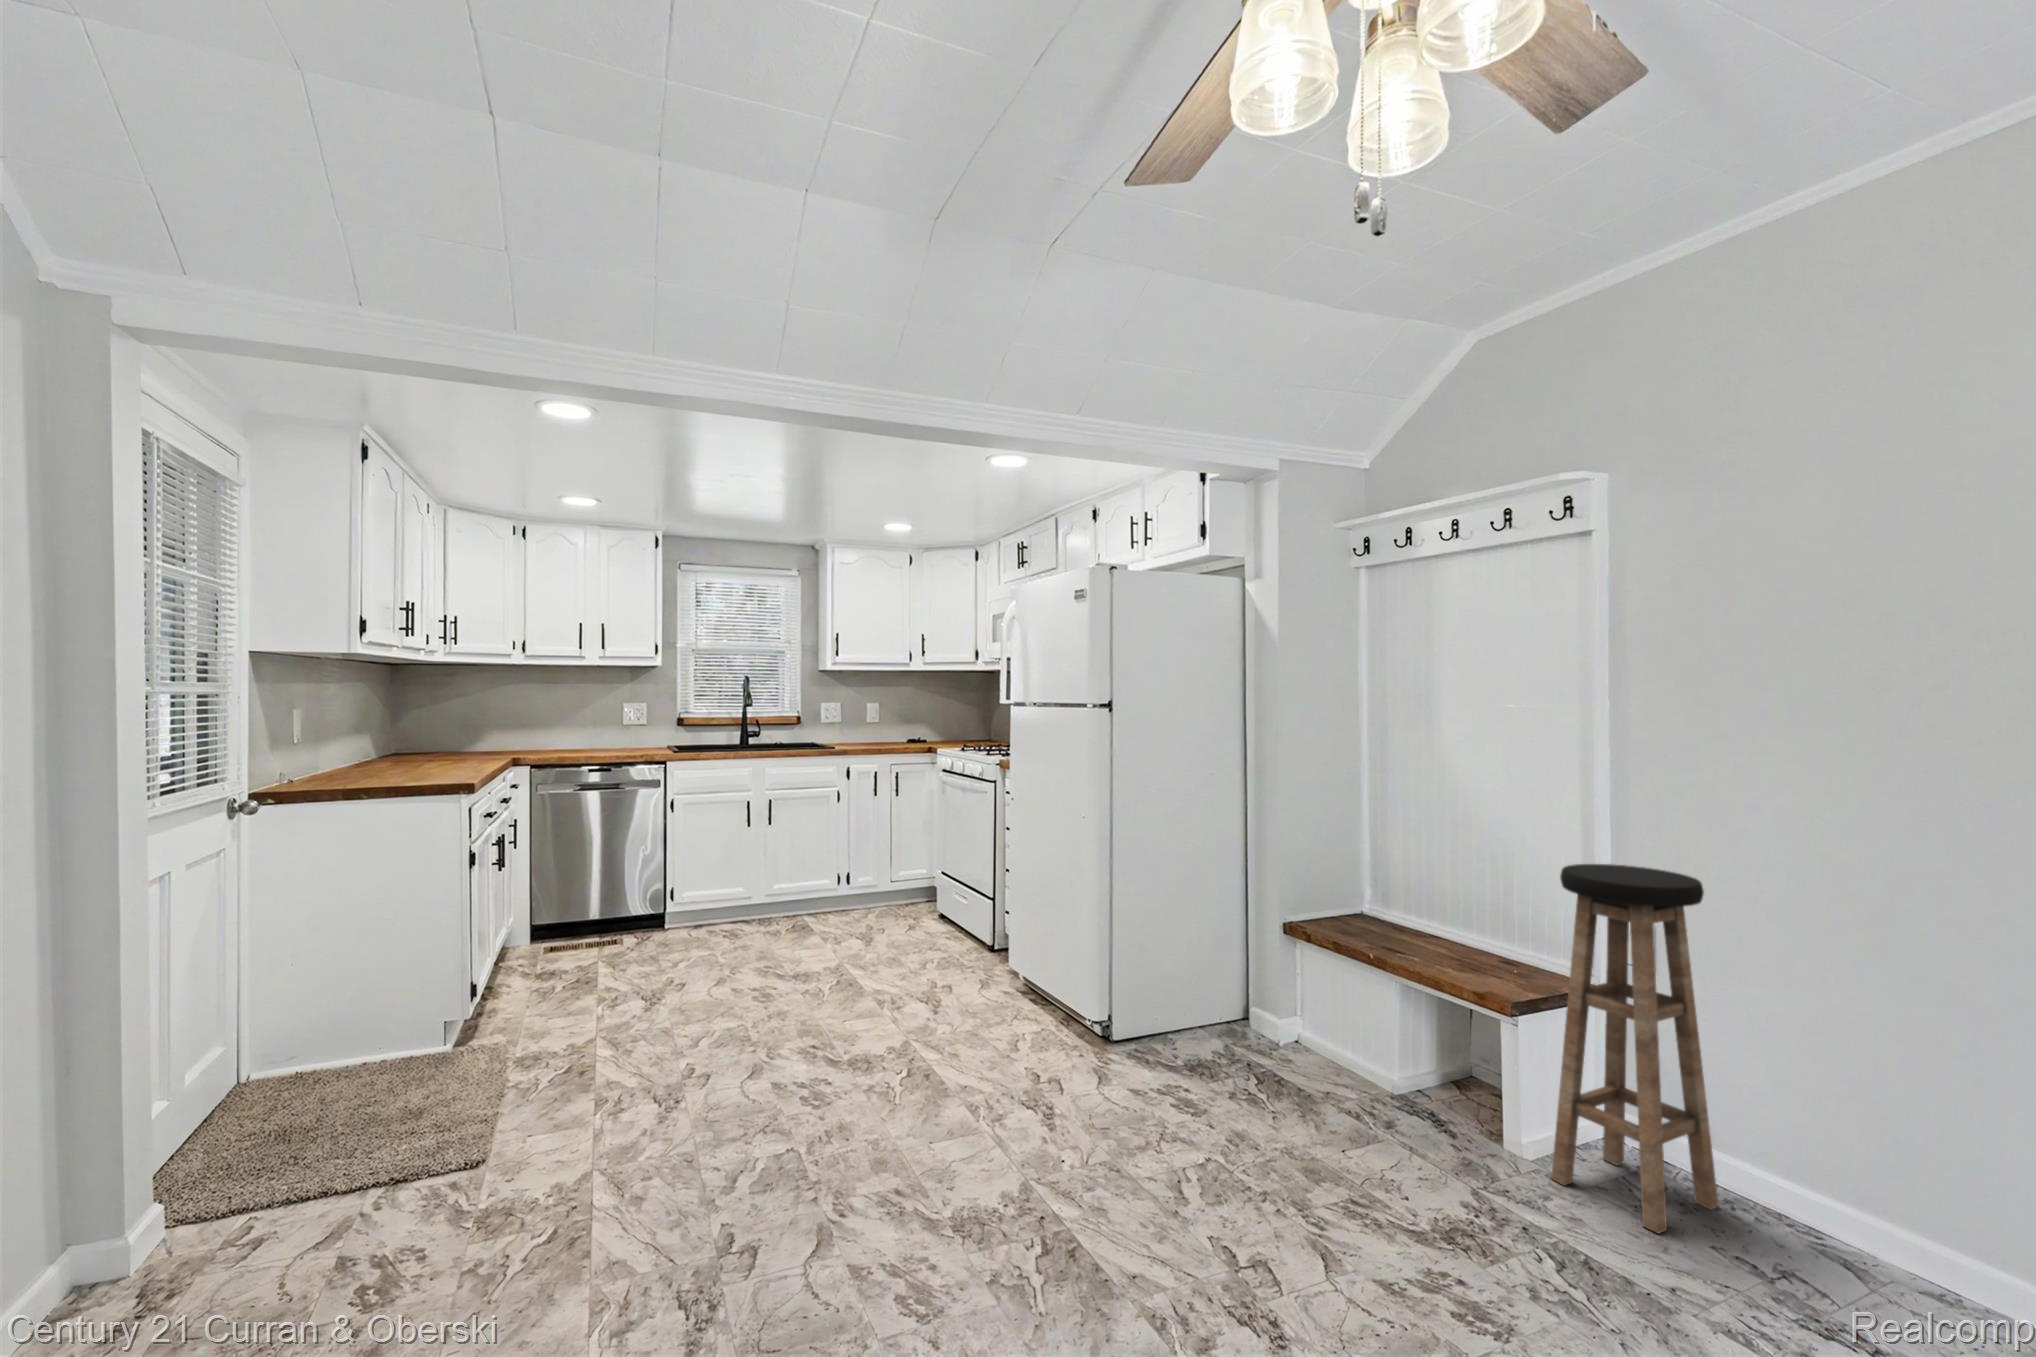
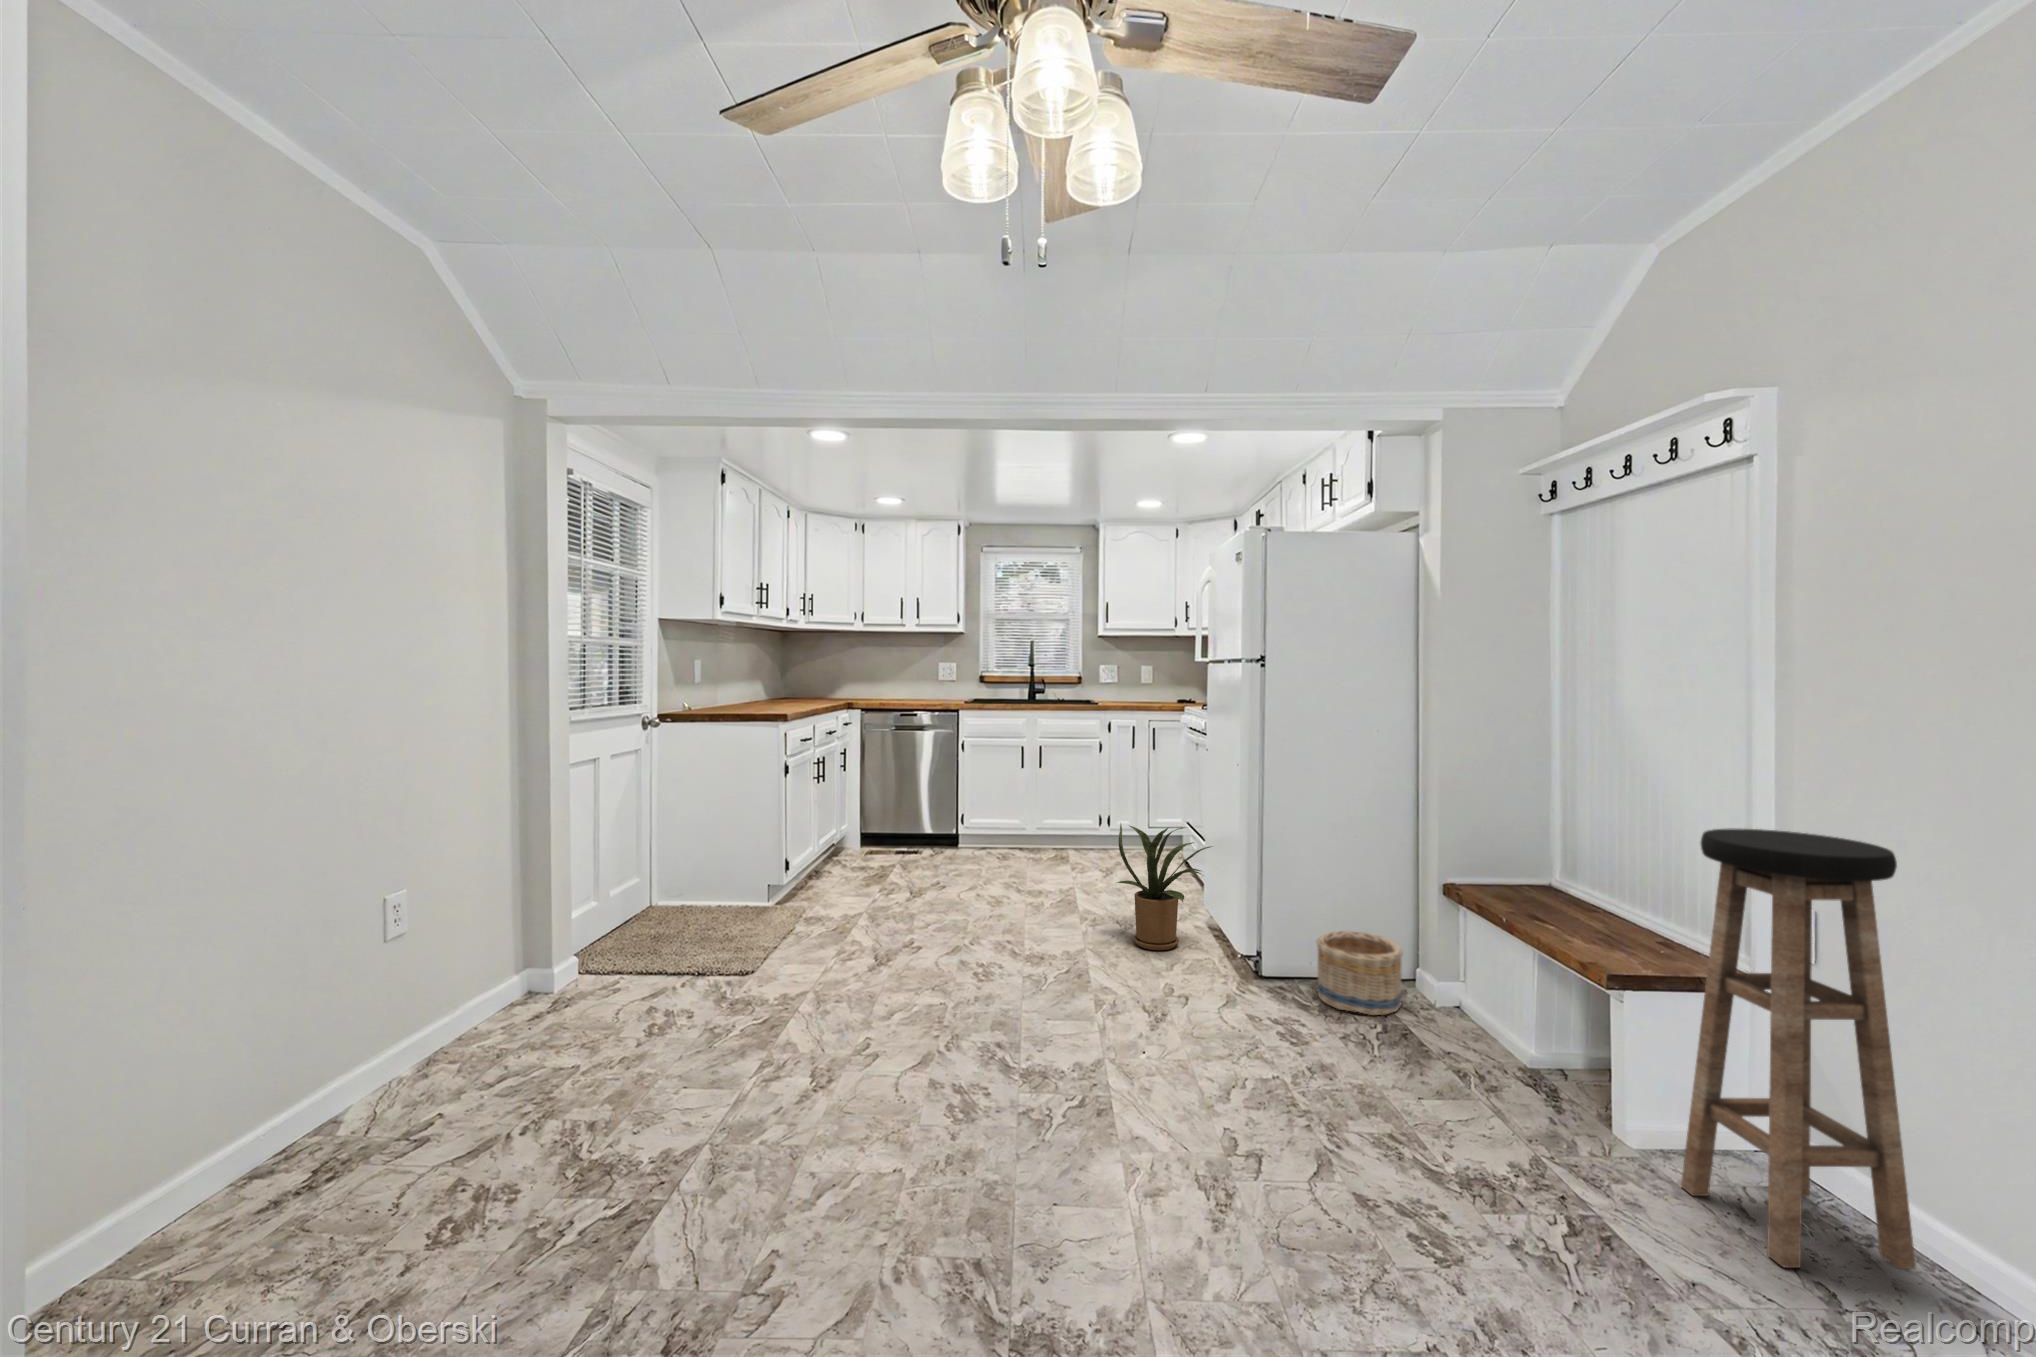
house plant: none [928,890,1045,1030] -> present [1117,824,1212,950]
basket: none [1165,981,1246,1064] -> present [1316,931,1403,1015]

